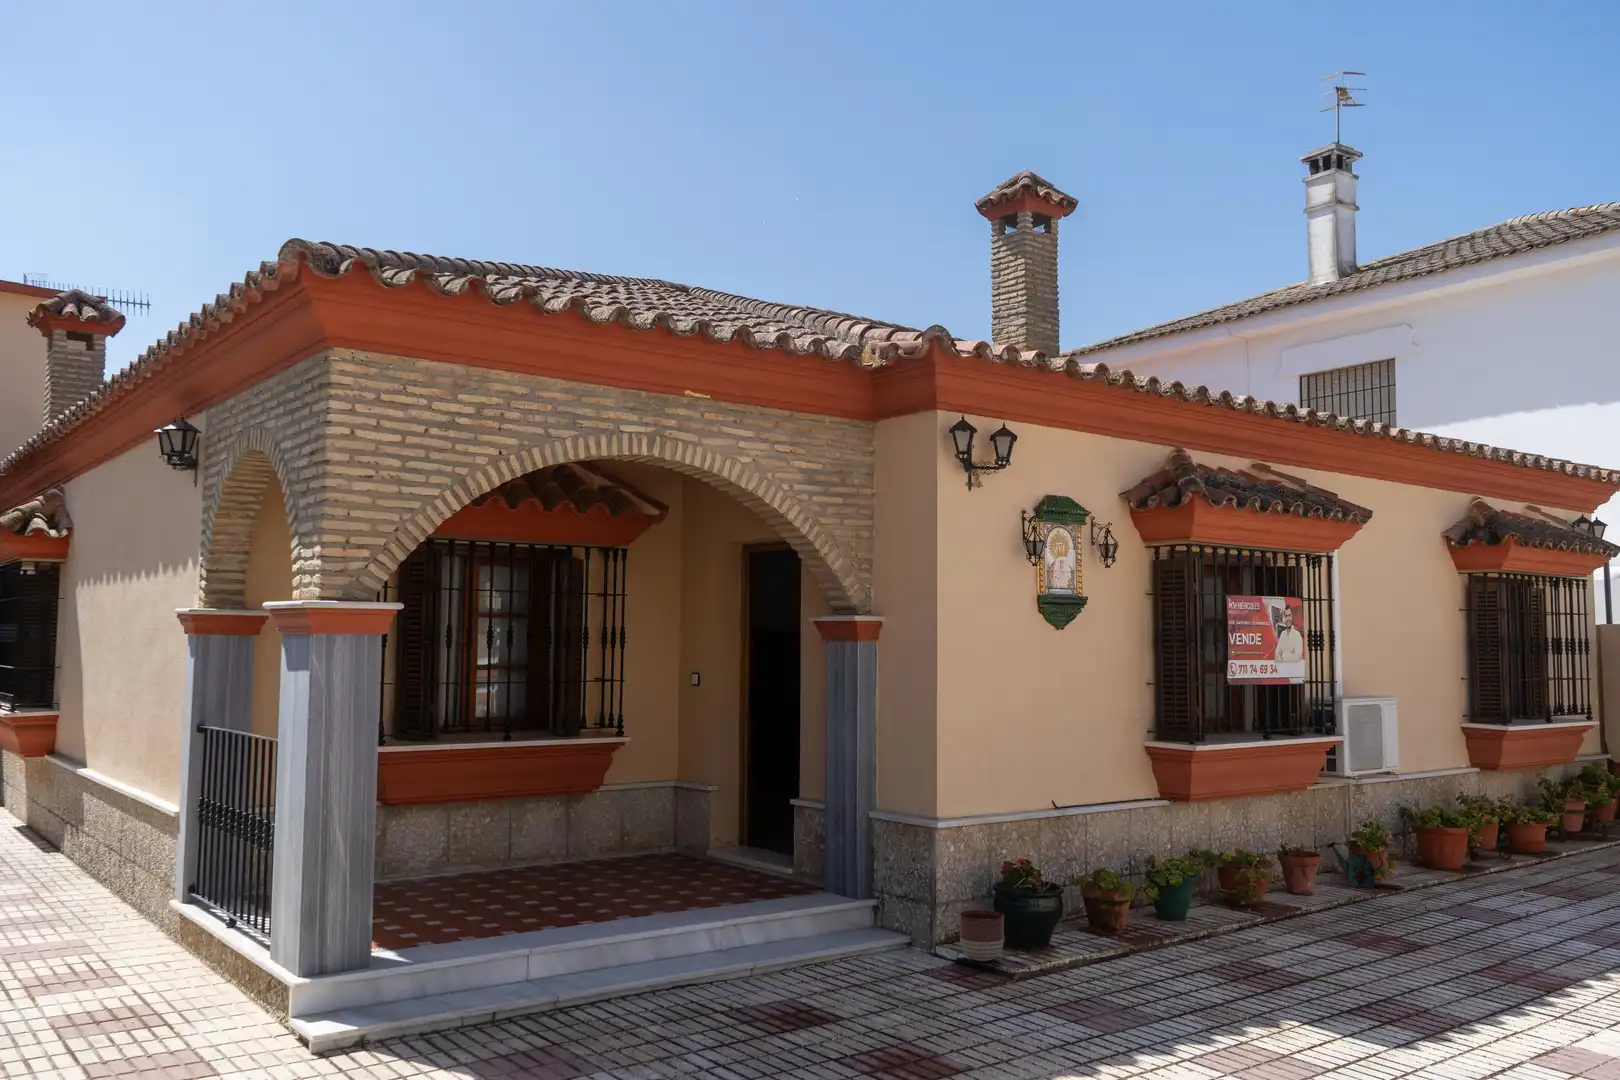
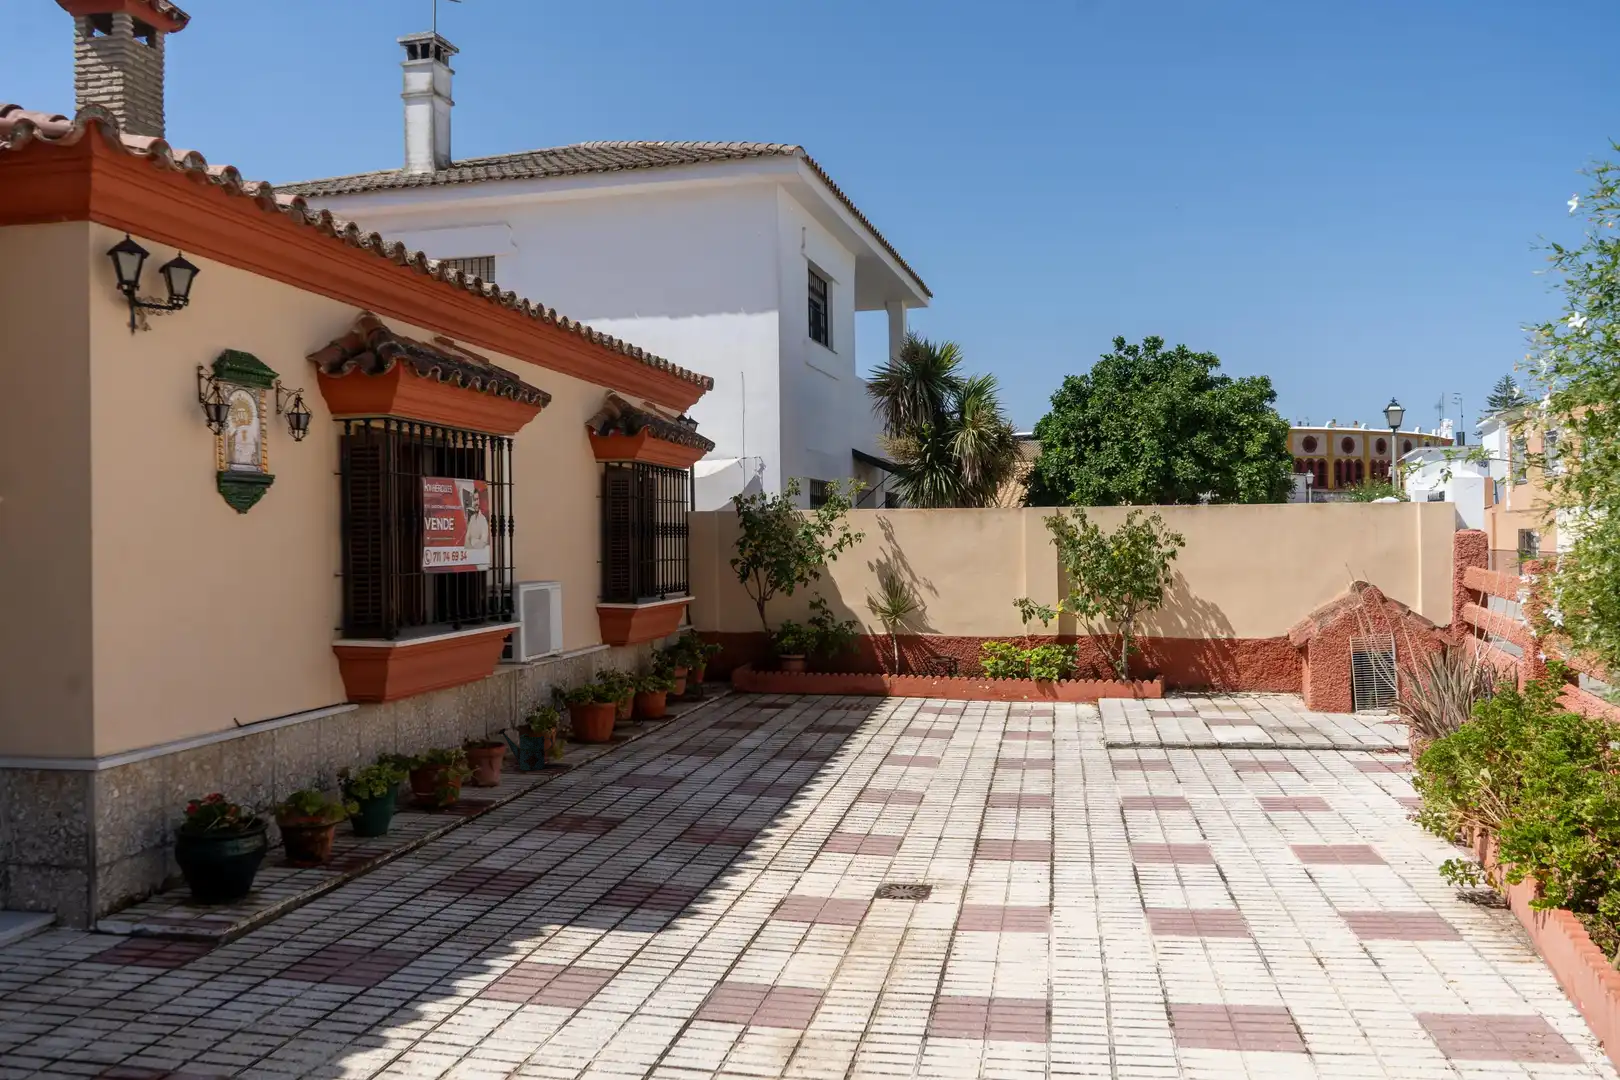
planter: present [960,910,1004,961] -> none [130,863,191,928]

